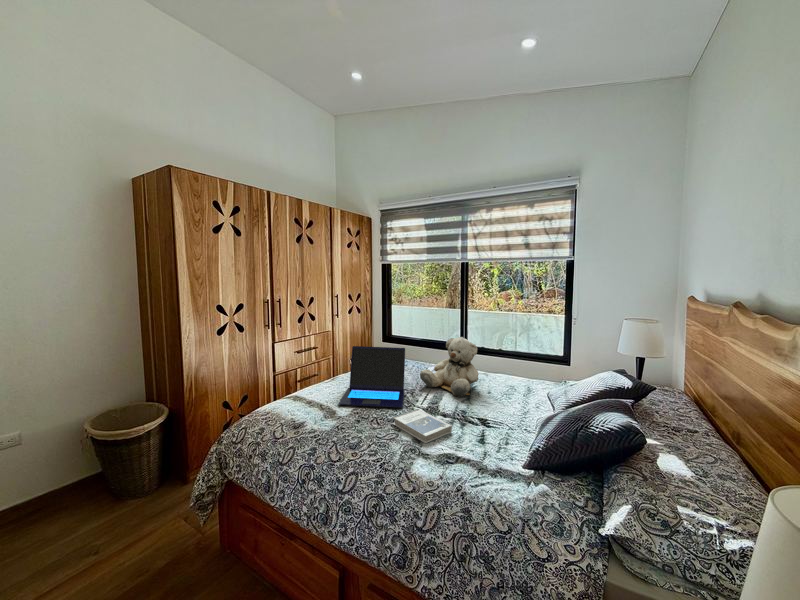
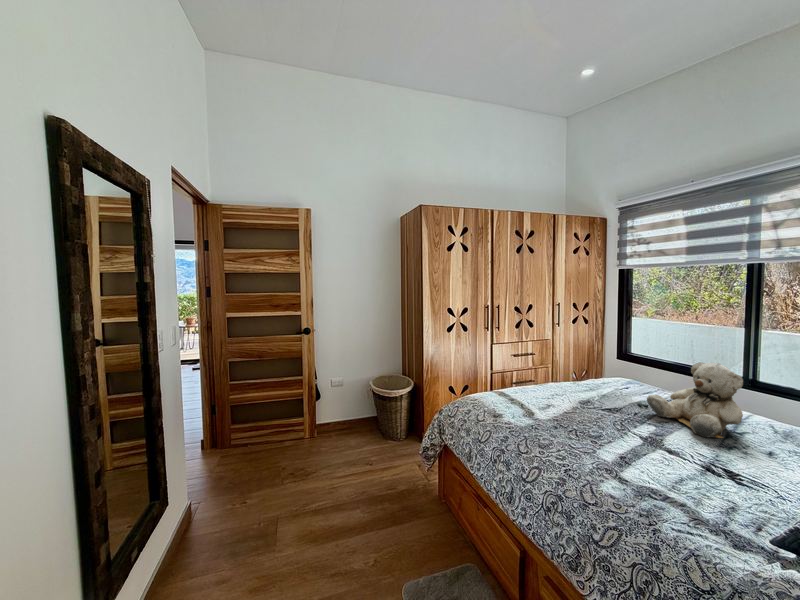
laptop: present [339,346,405,408] -> none [540,355,627,428]
hardback book: present [393,409,452,443] -> none [594,433,671,469]

